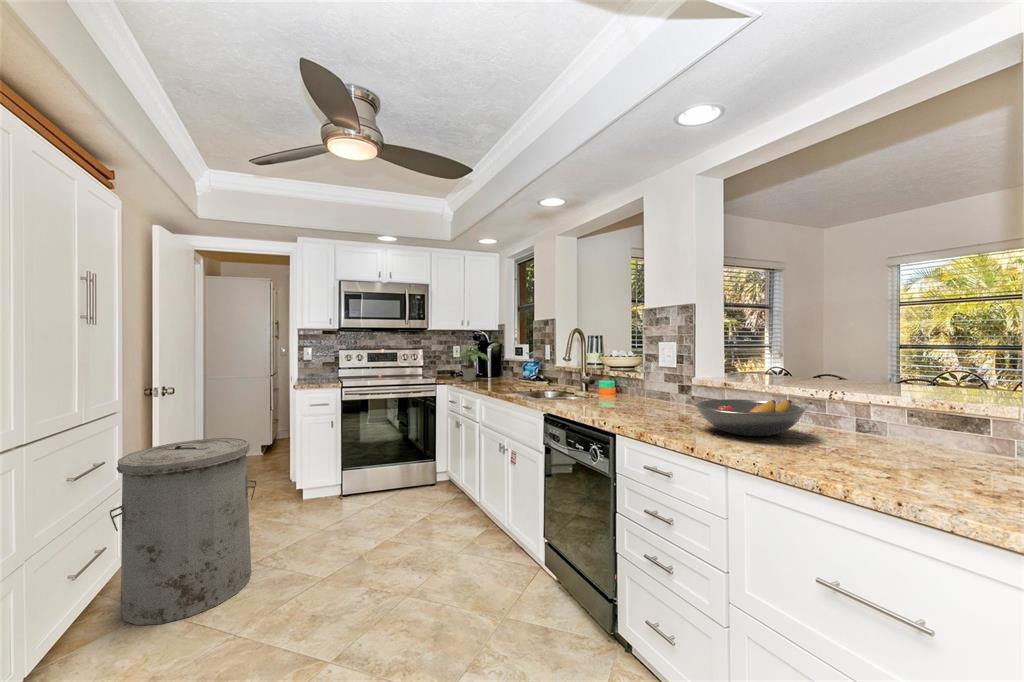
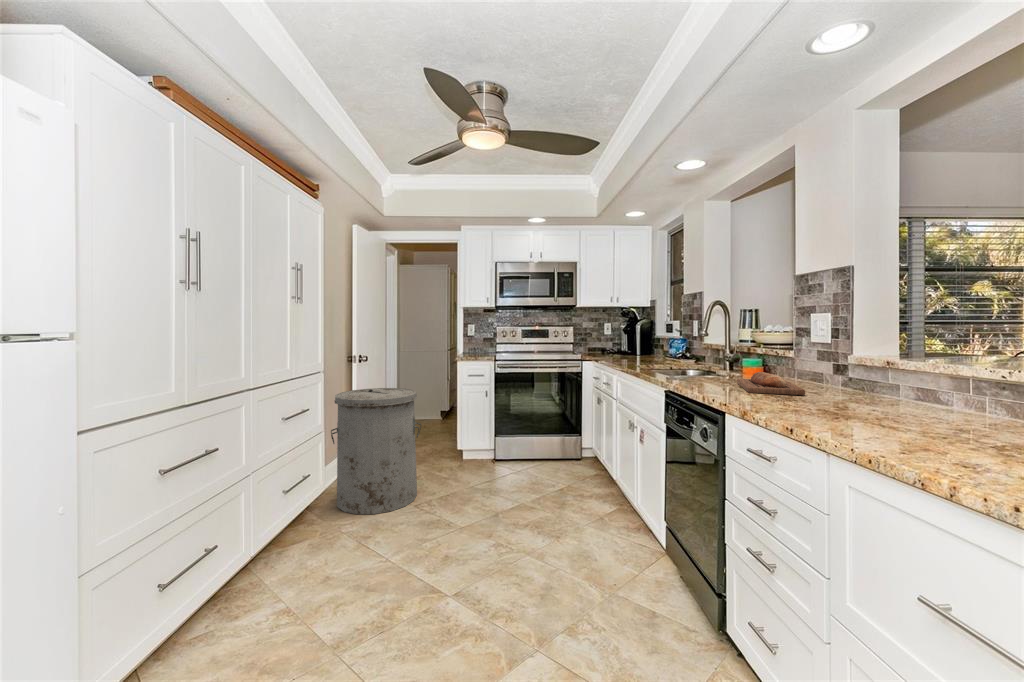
potted plant: present [459,345,489,381] -> none [603,321,633,357]
bread loaf: none [607,396,672,418] -> present [737,372,805,395]
fruit bowl: present [696,399,805,436] -> none [817,376,971,418]

